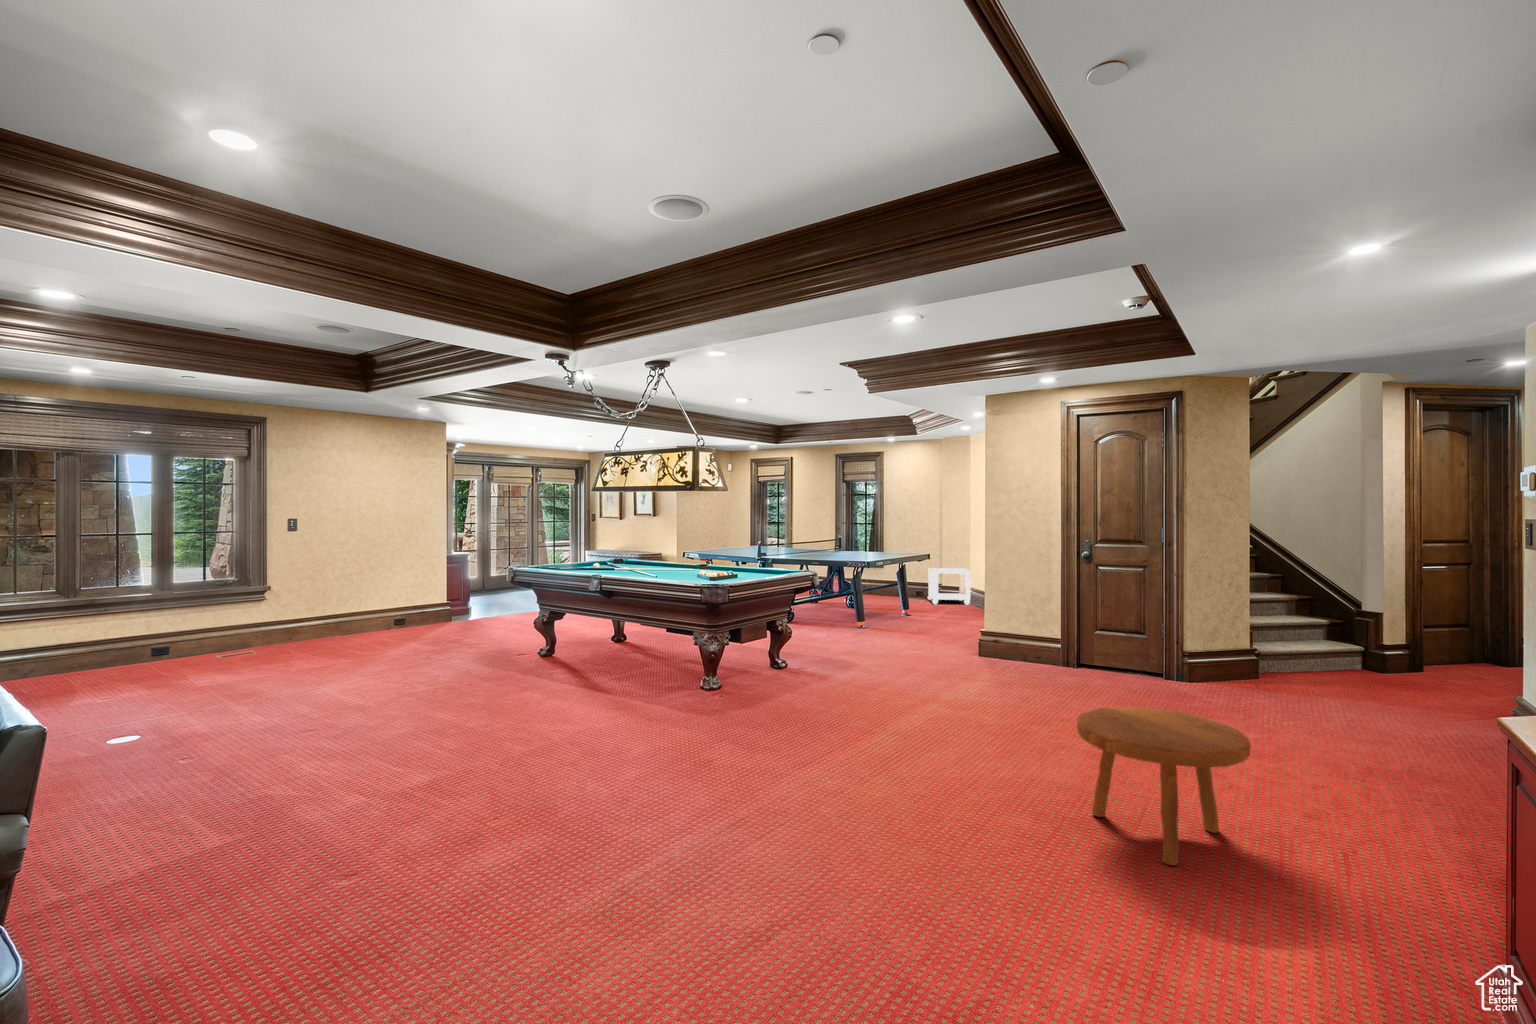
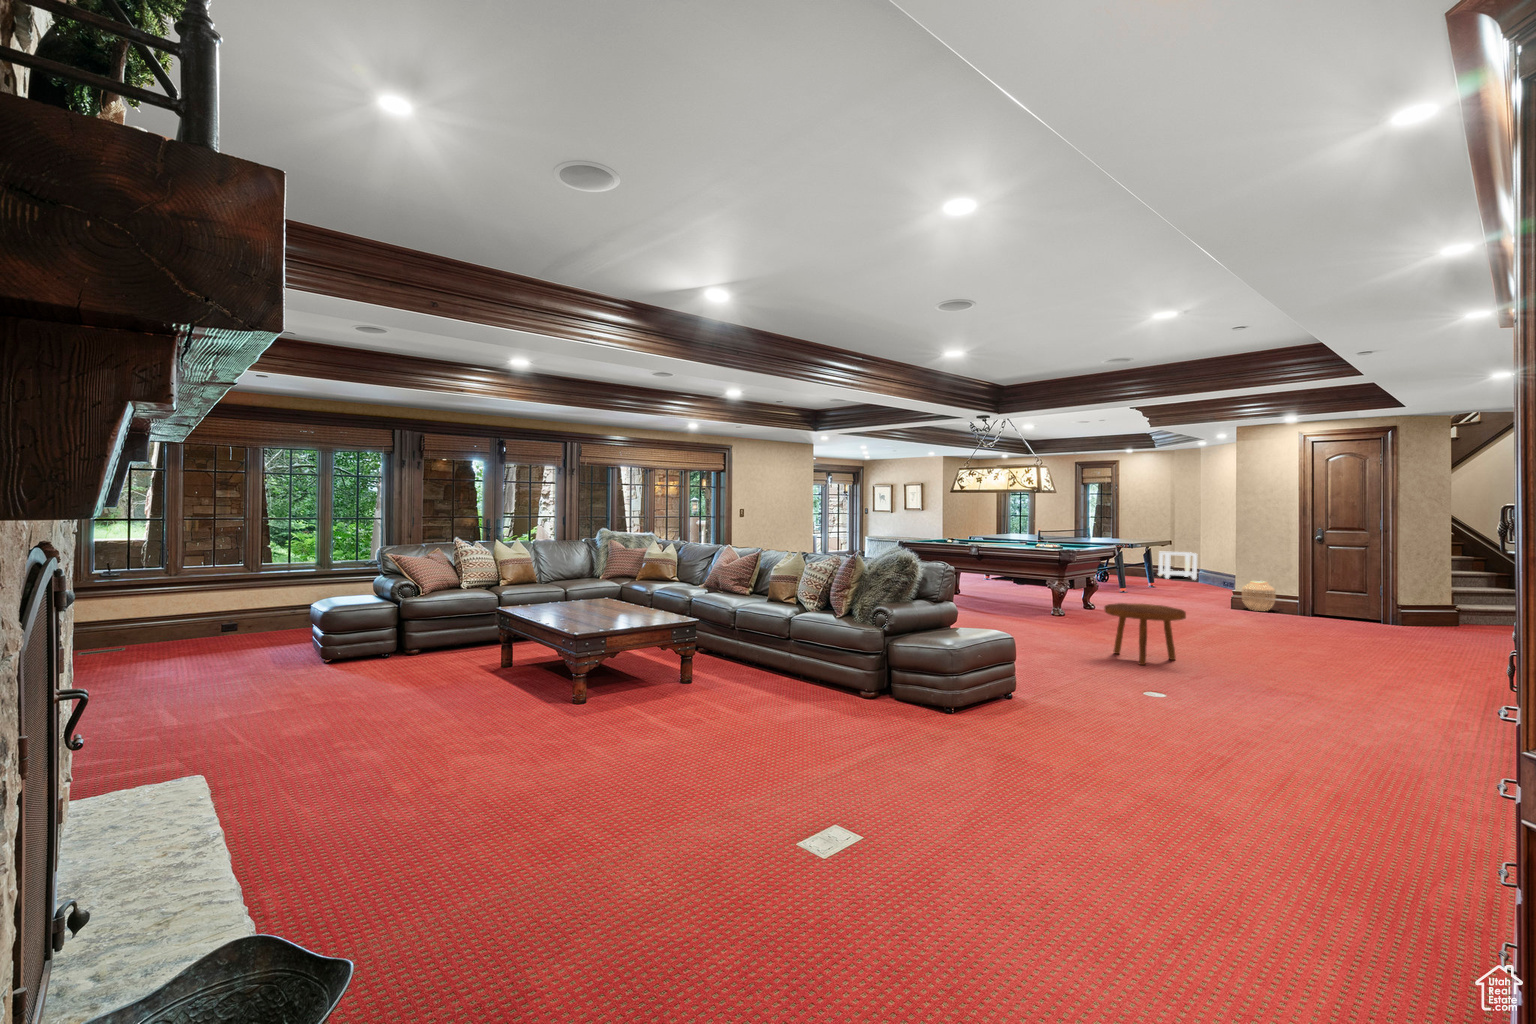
woven basket: none [987,620,1030,666] -> present [1242,581,1275,611]
footstool: present [1077,707,1251,866] -> present [1104,603,1186,665]

